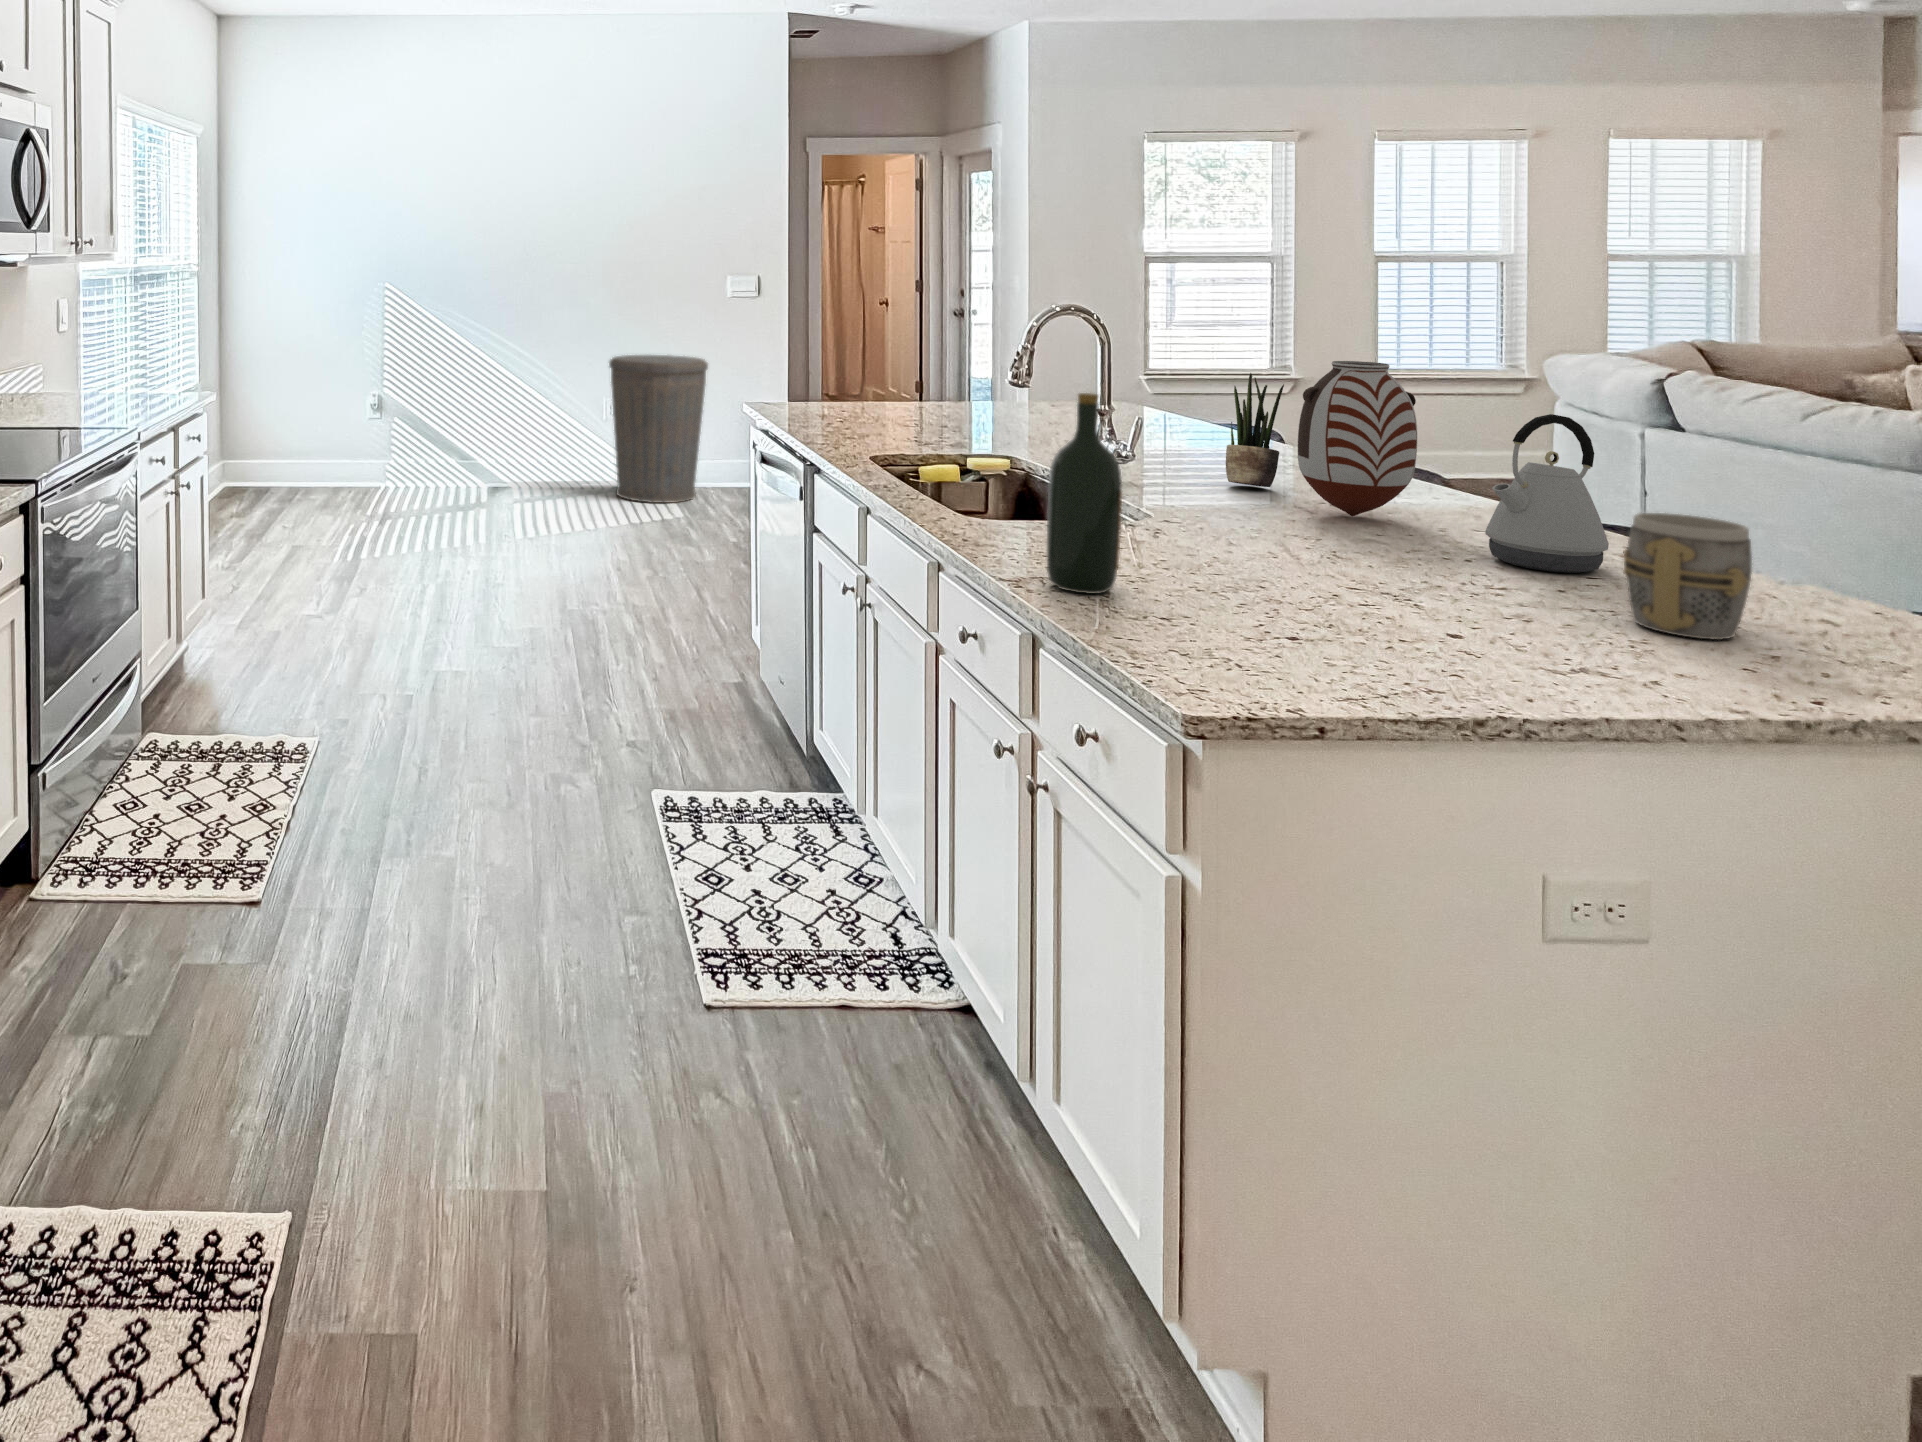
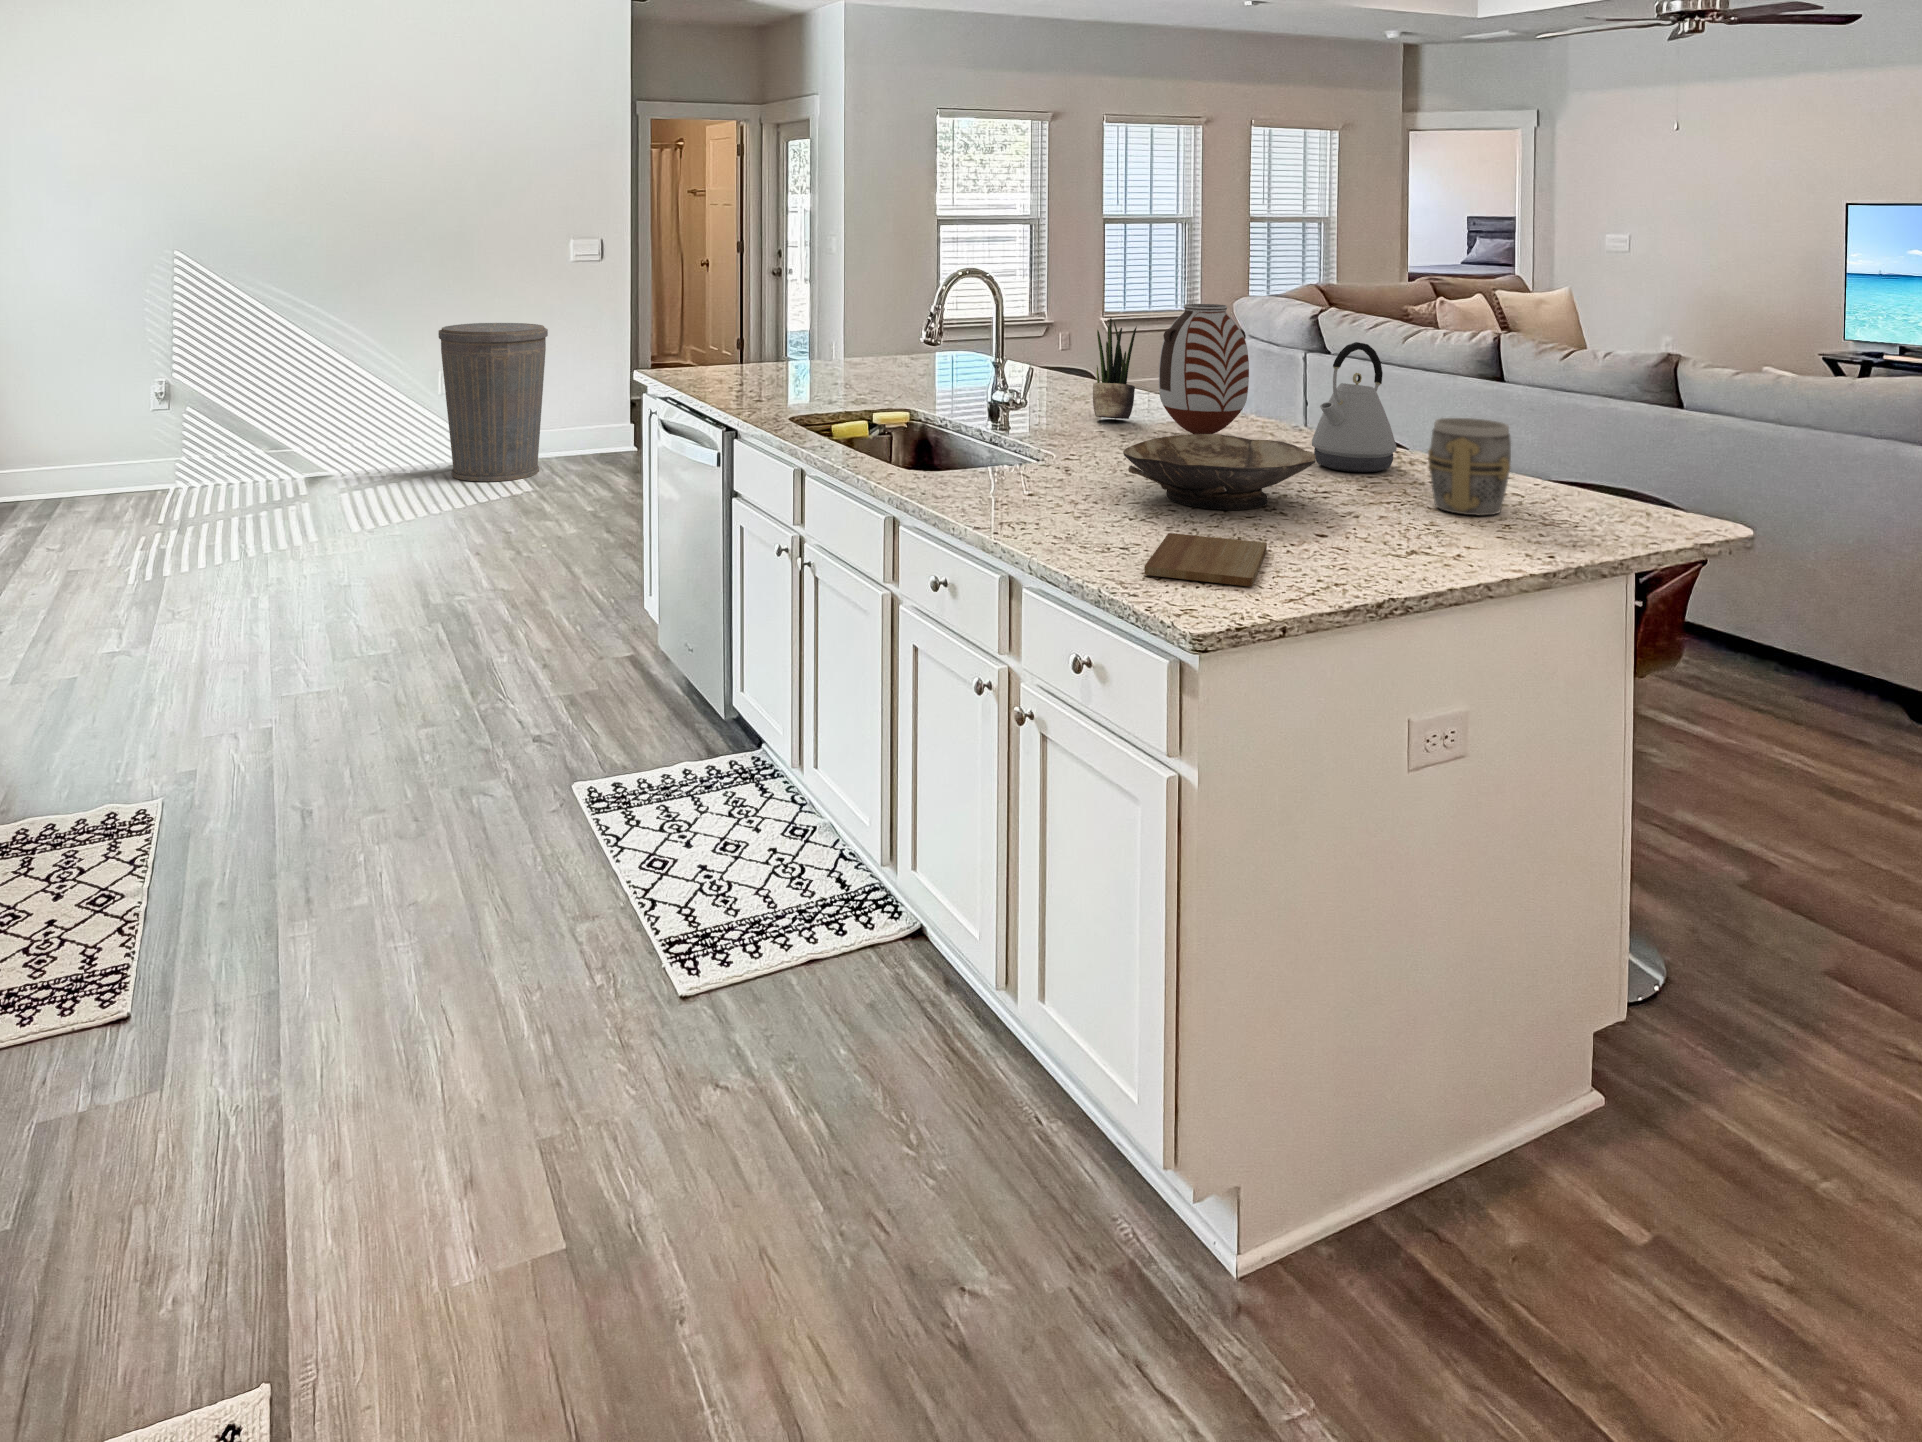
wine bottle: present [1047,393,1122,594] -> none [1007,344,1071,532]
bowl: none [1207,506,1458,597] -> present [1123,434,1316,510]
cutting board: none [1174,611,1351,678] -> present [1144,533,1267,586]

